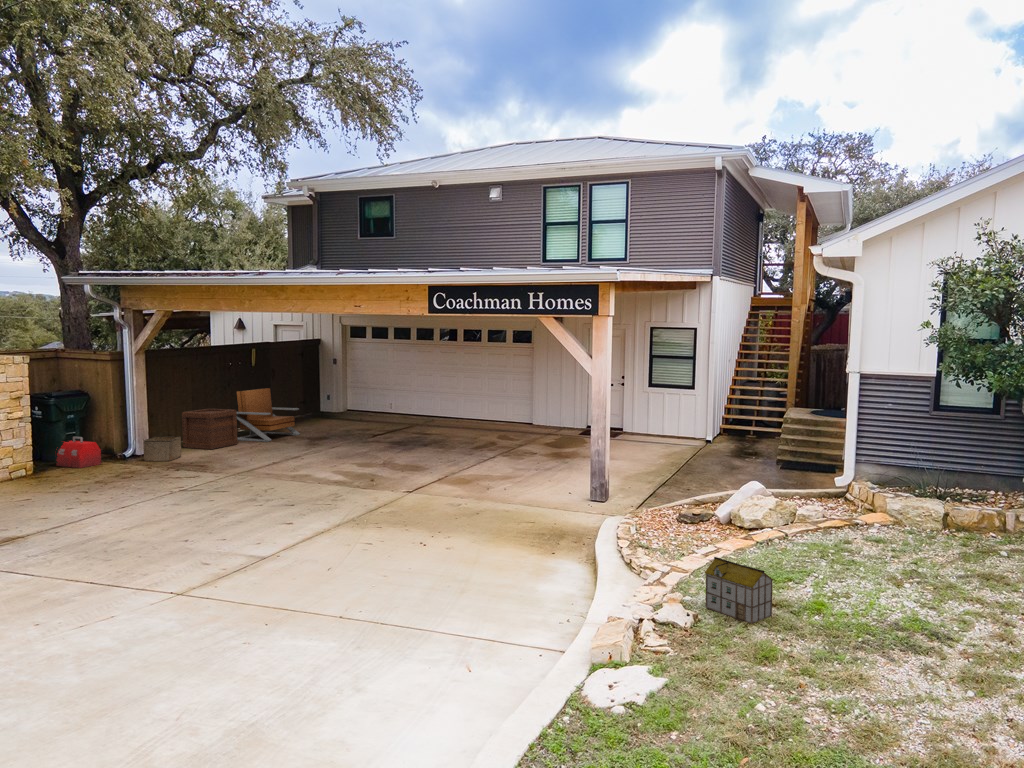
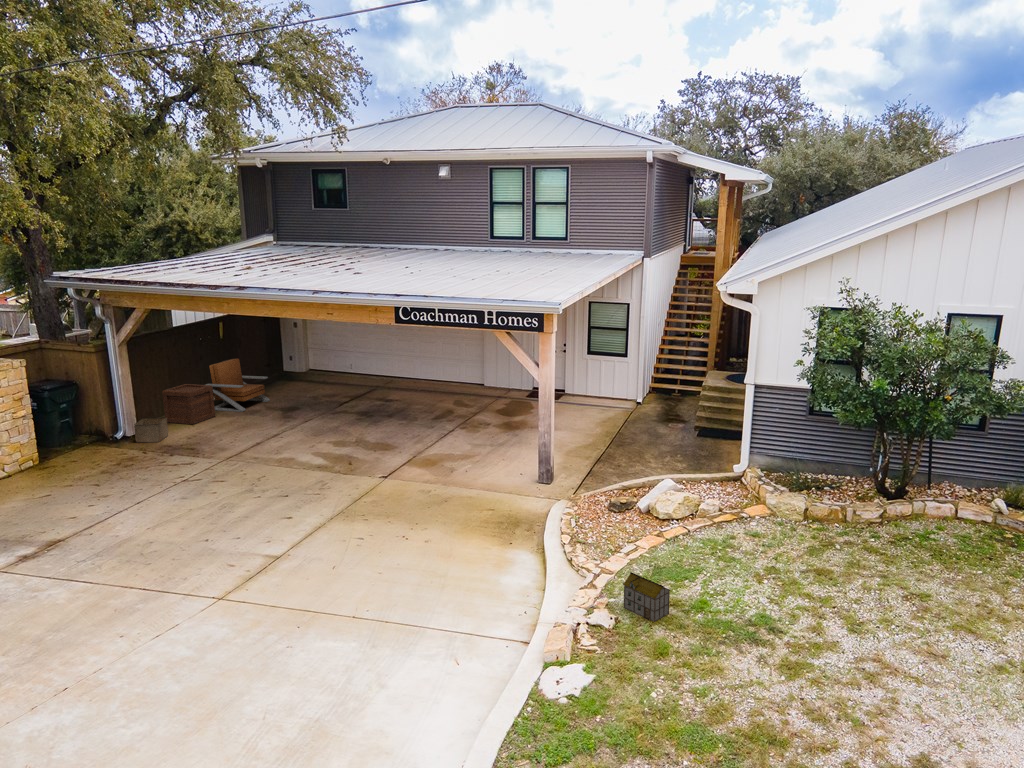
toolbox: present [56,437,101,468] -> none [54,424,97,454]

